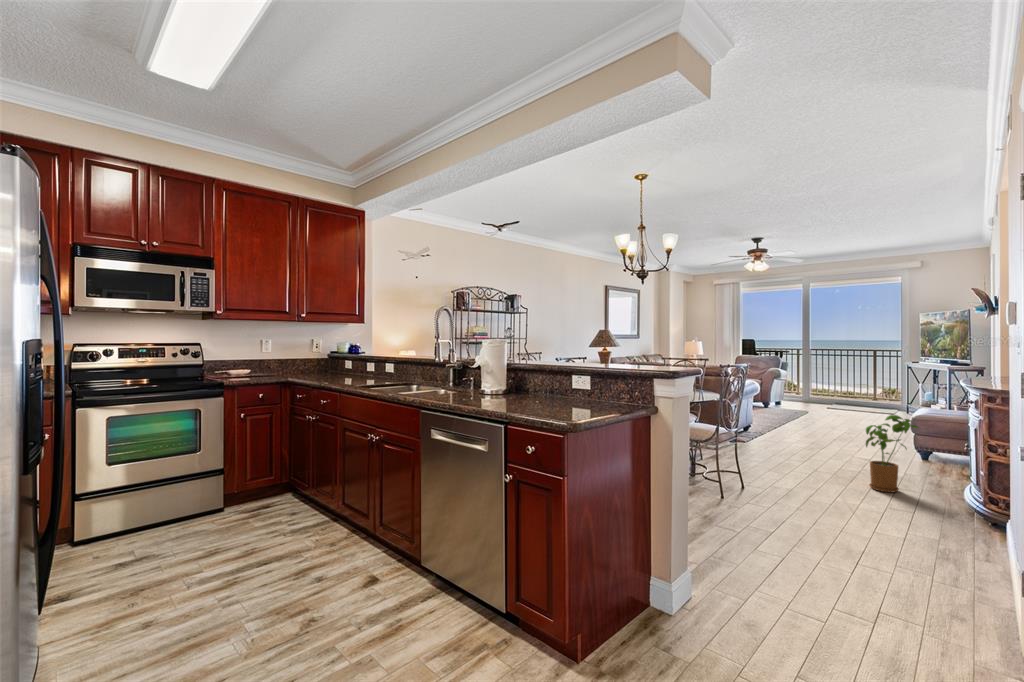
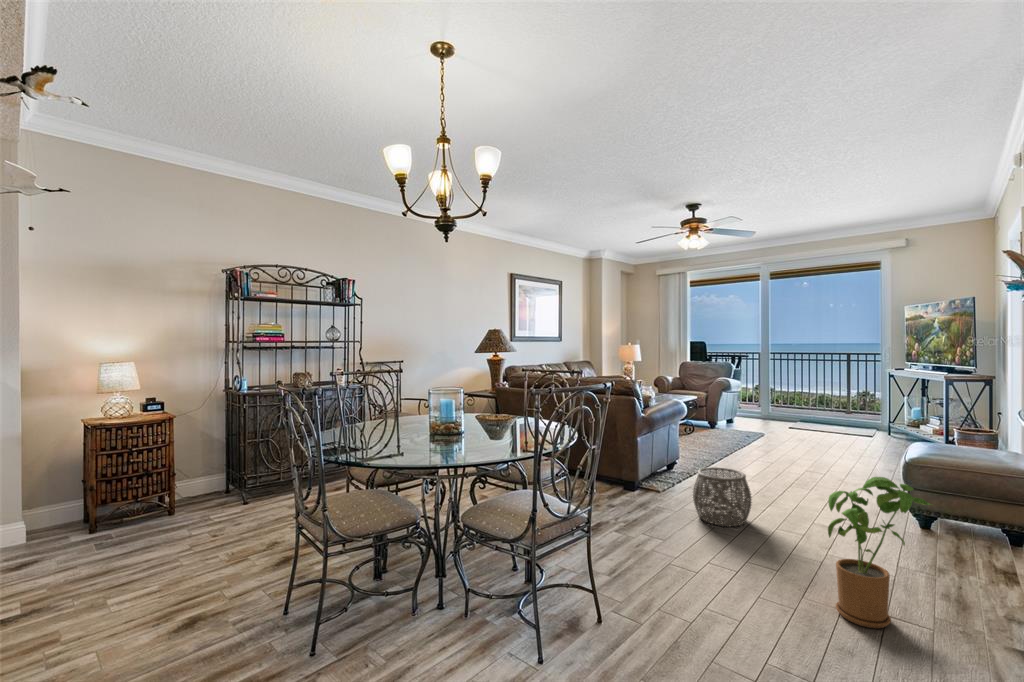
woven basket: none [774,423,814,458] -> present [693,467,752,527]

